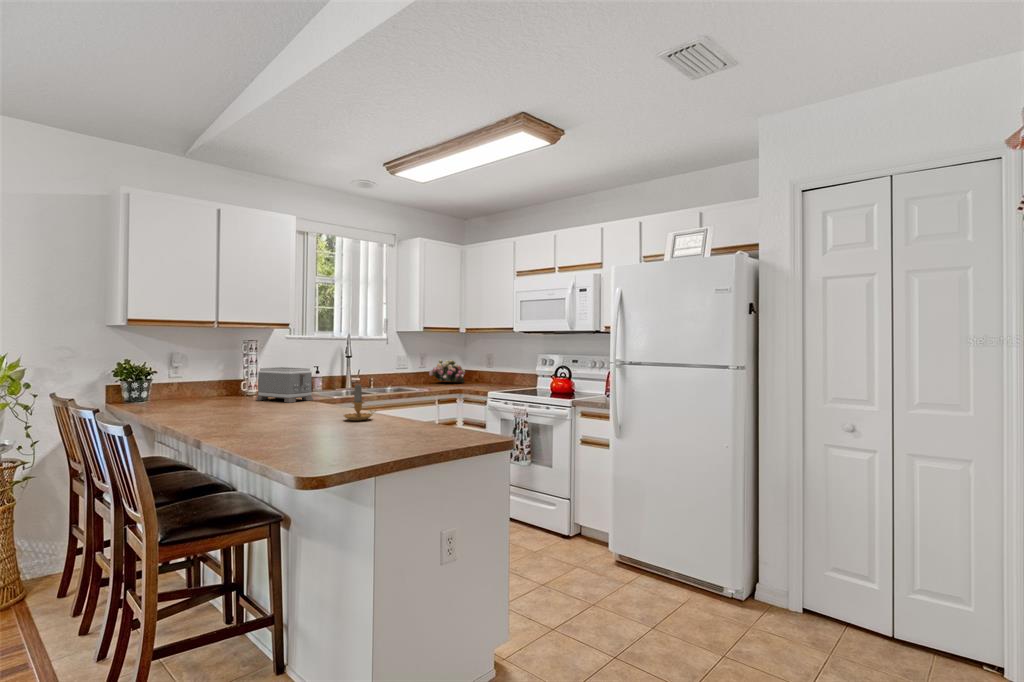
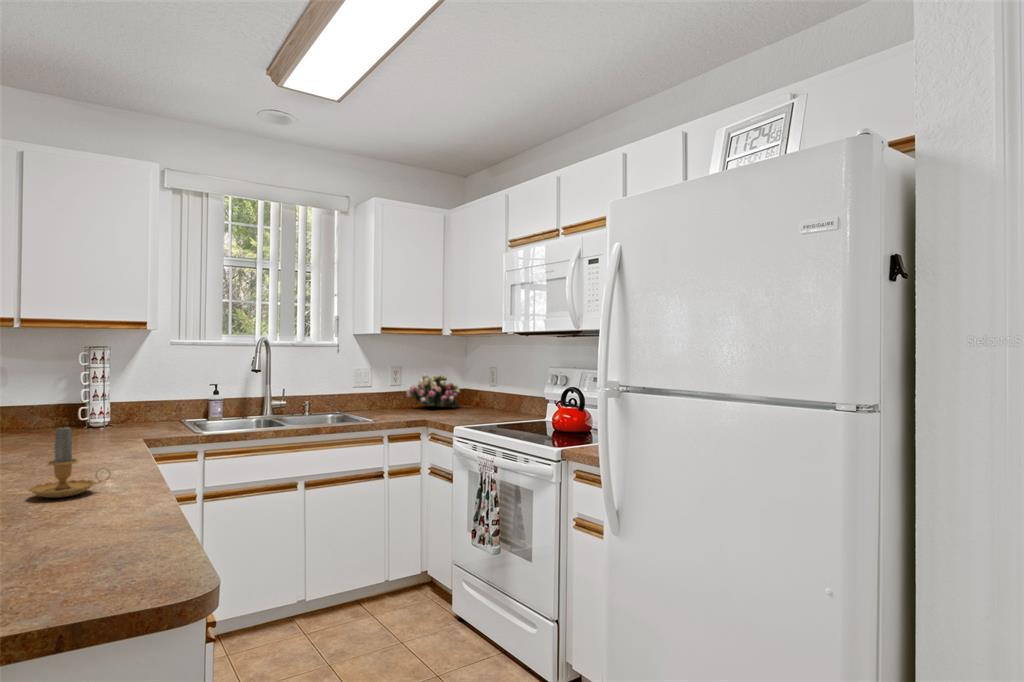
toaster: present [257,367,313,403] -> none [82,386,158,443]

